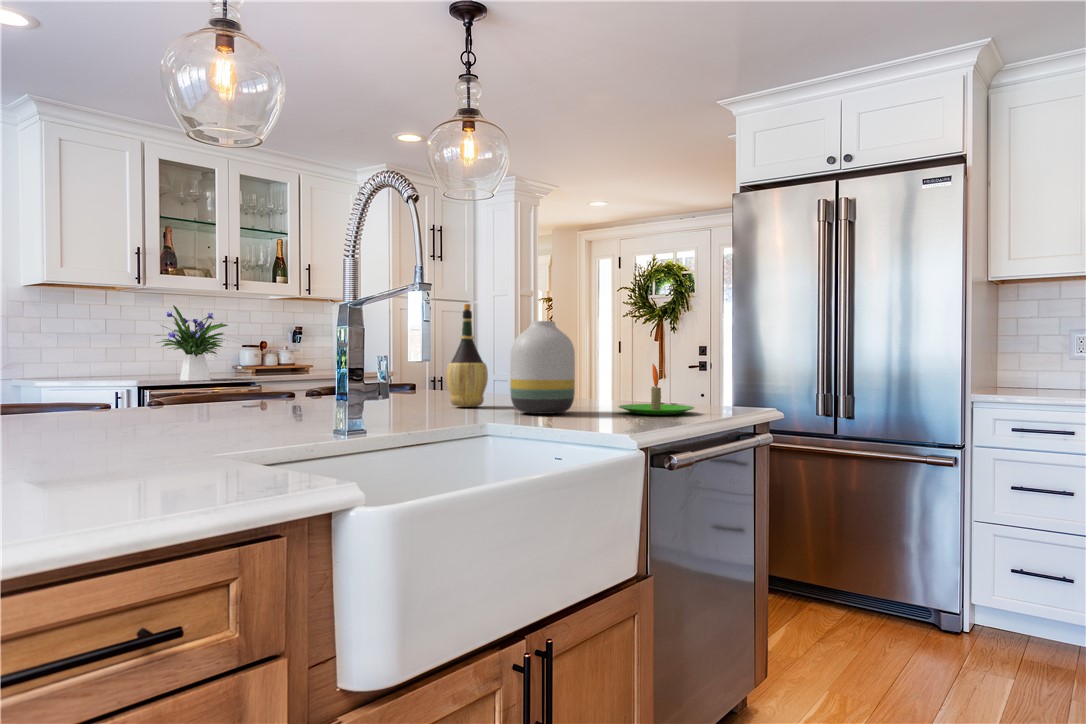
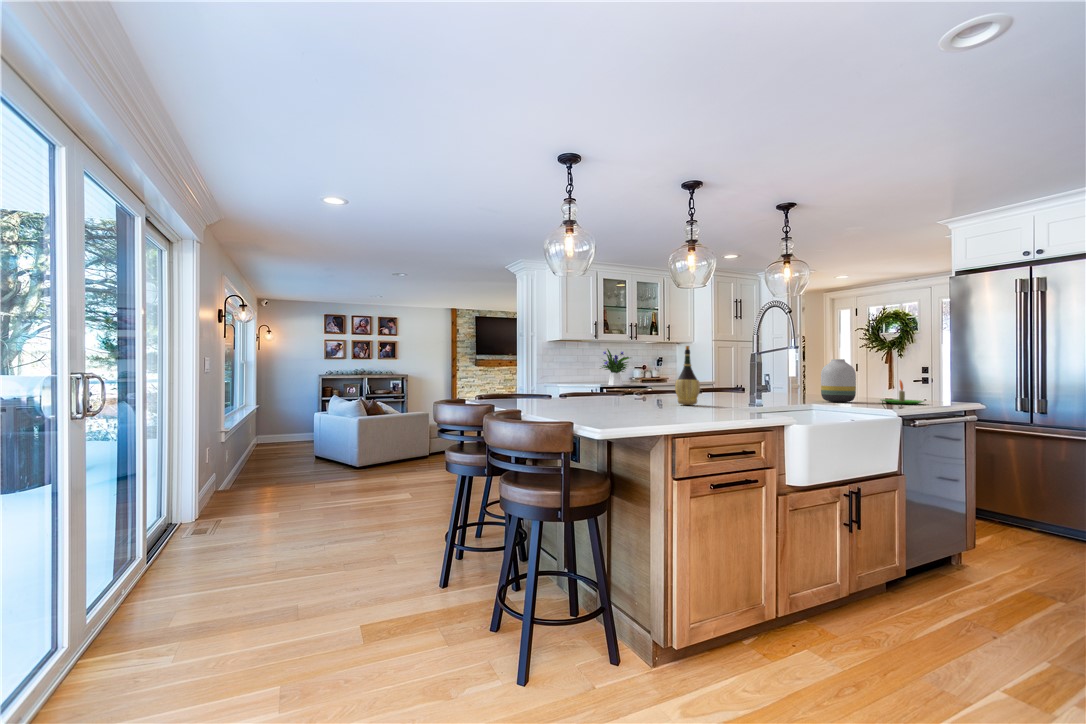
wine bottle: present [446,304,488,407] -> present [675,346,700,405]

